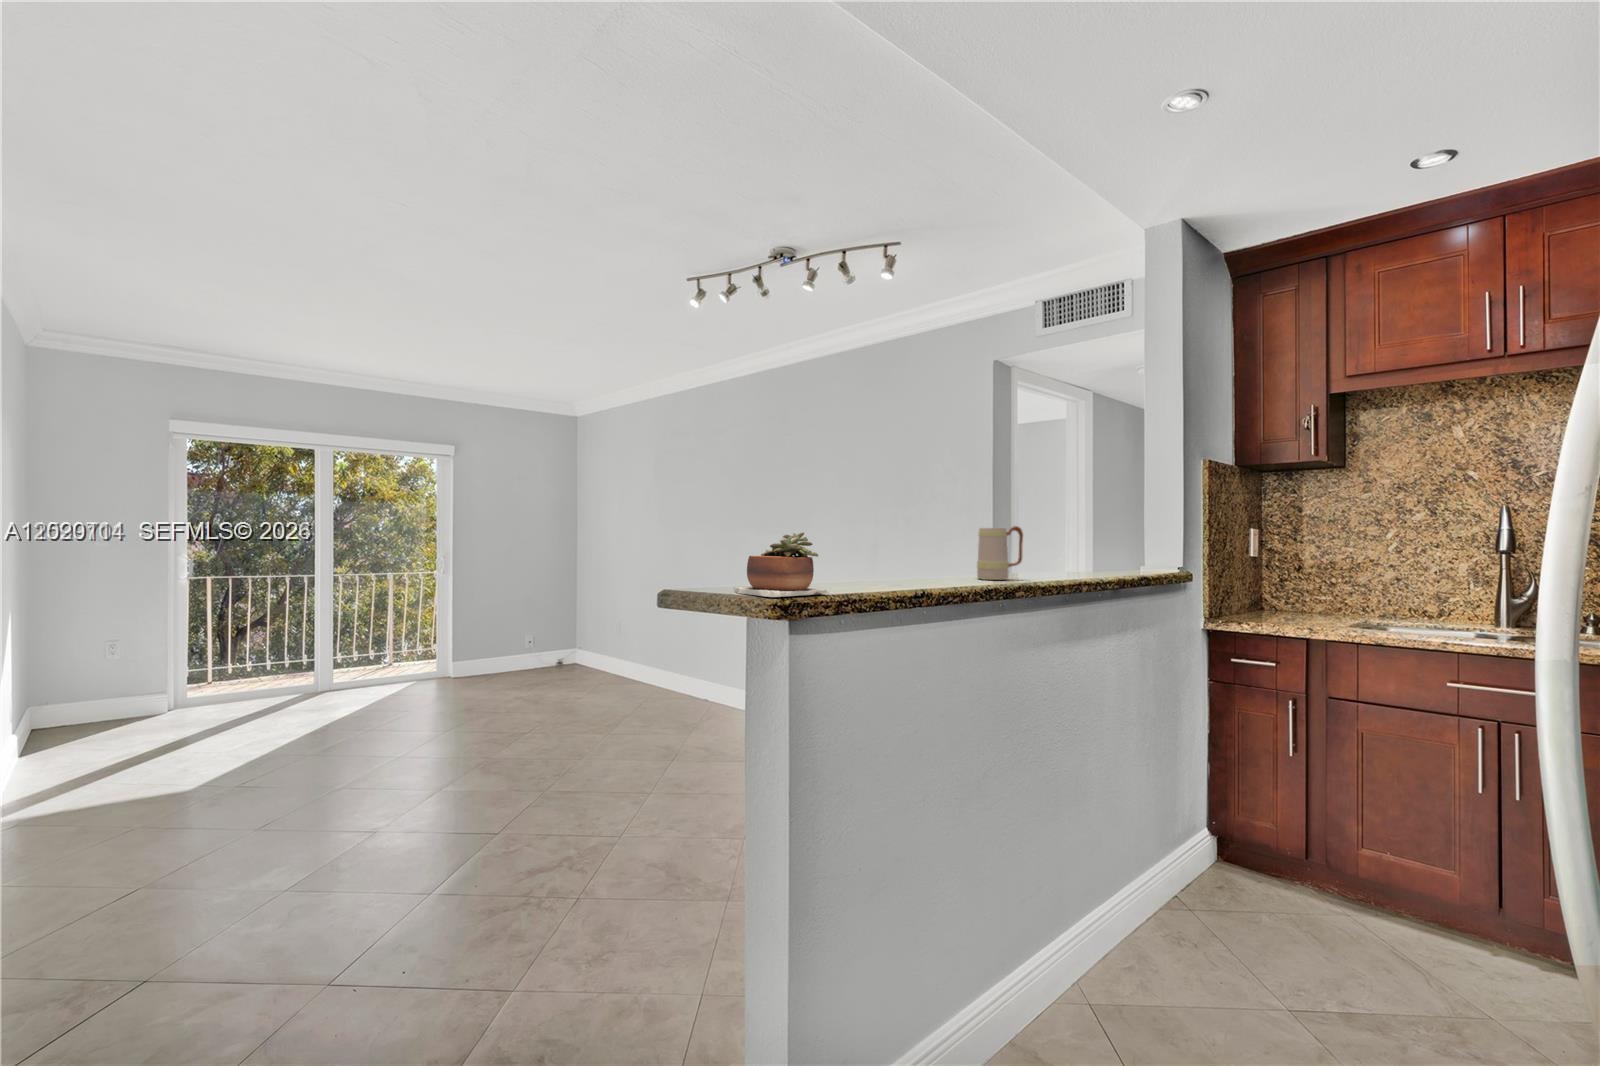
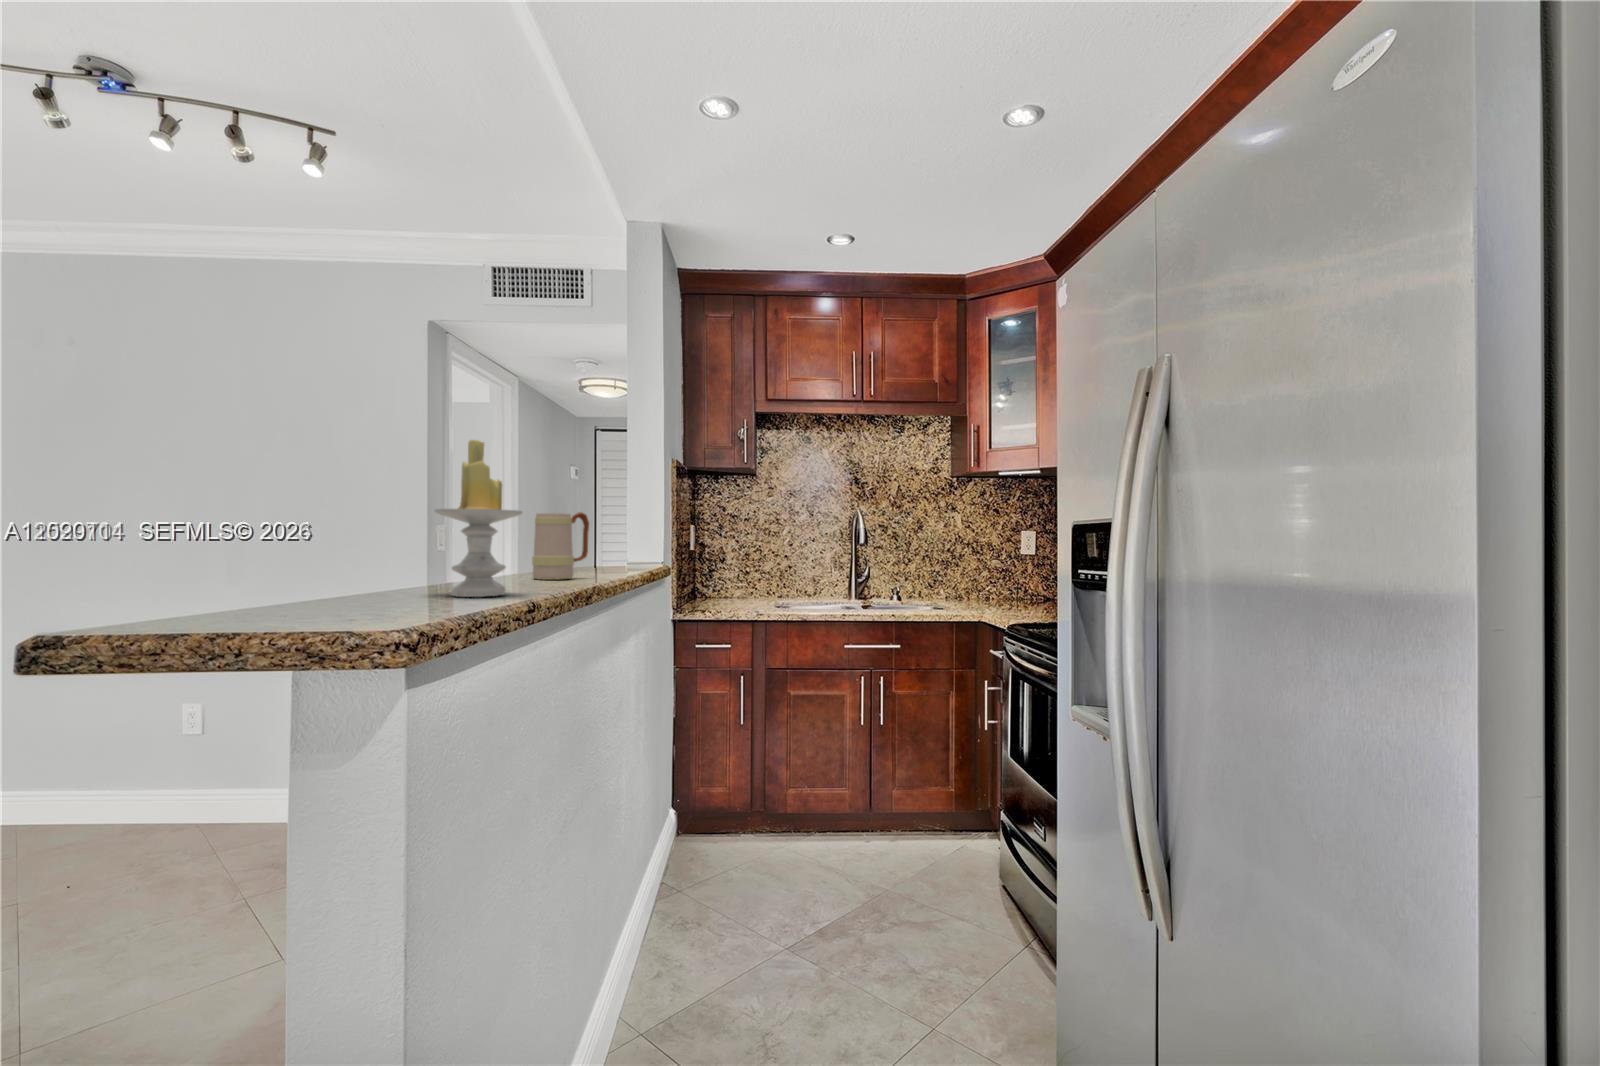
candle: none [868,484,920,588] -> present [435,440,522,597]
succulent plant: present [734,532,829,597] -> none [211,504,434,628]

